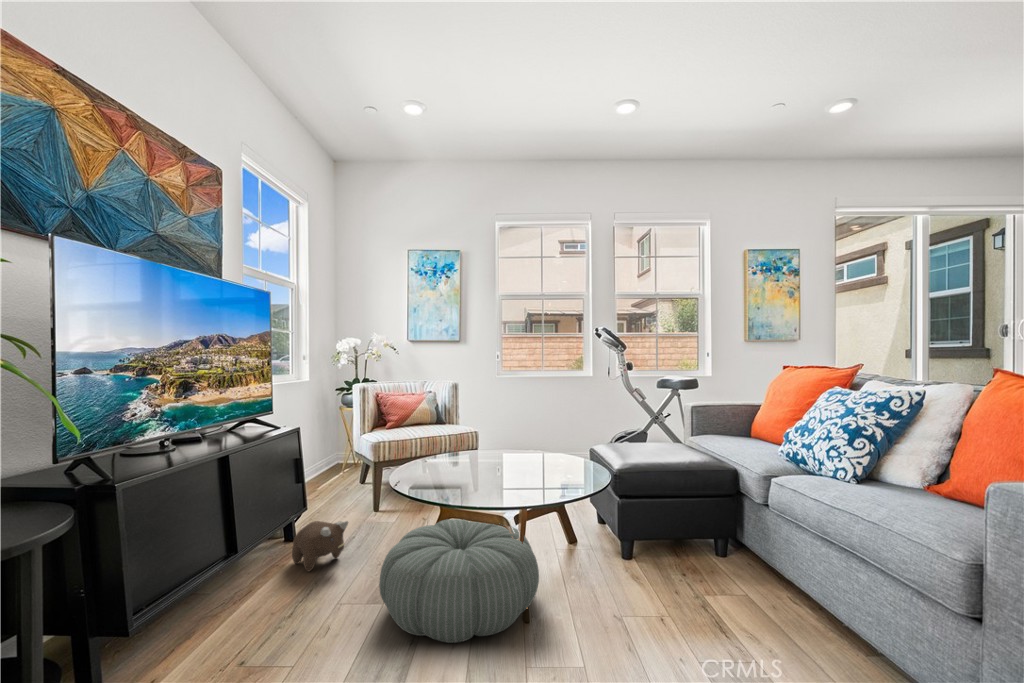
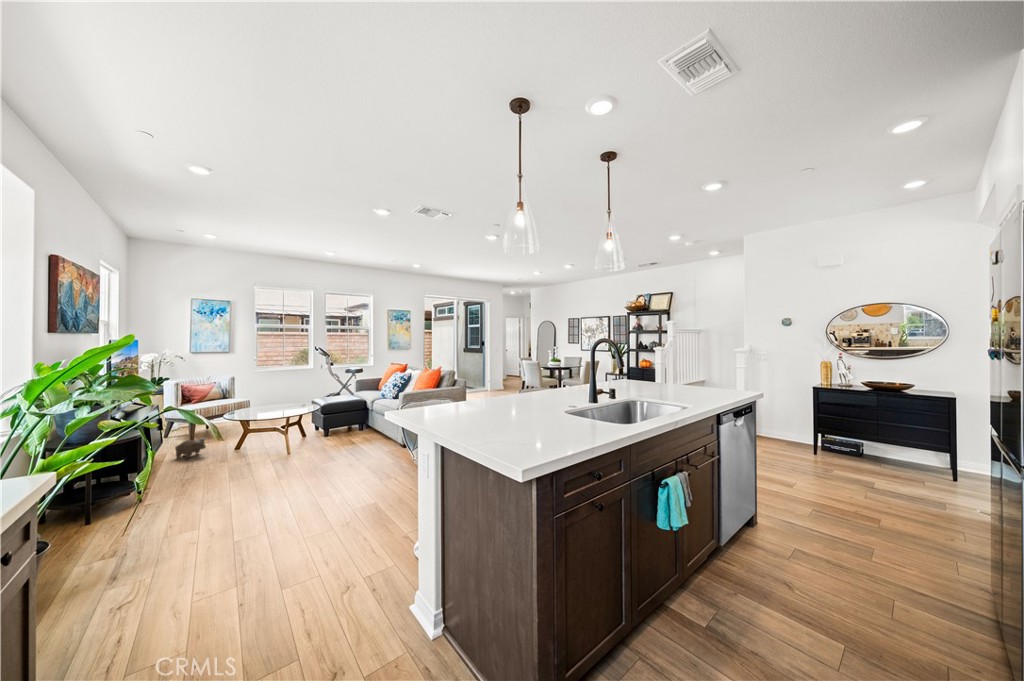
pouf: present [379,519,539,643] -> none [236,427,296,458]

